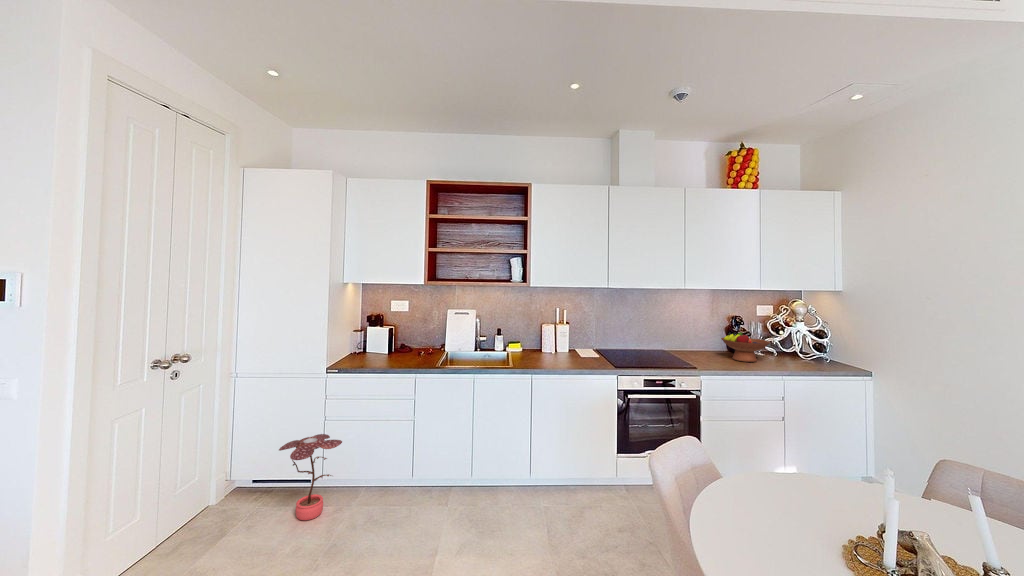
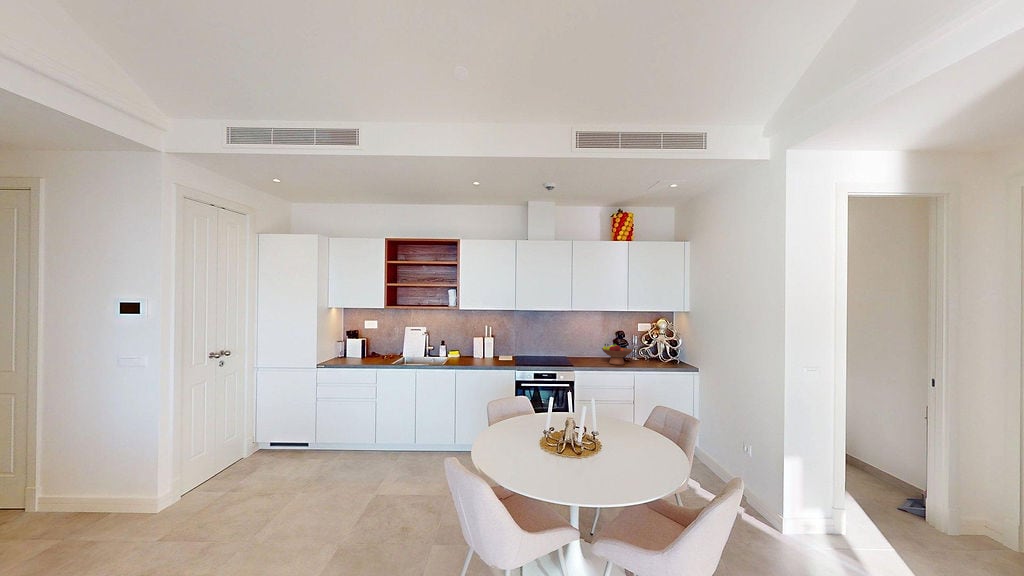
potted plant: present [279,434,342,520] -> none [286,411,327,465]

